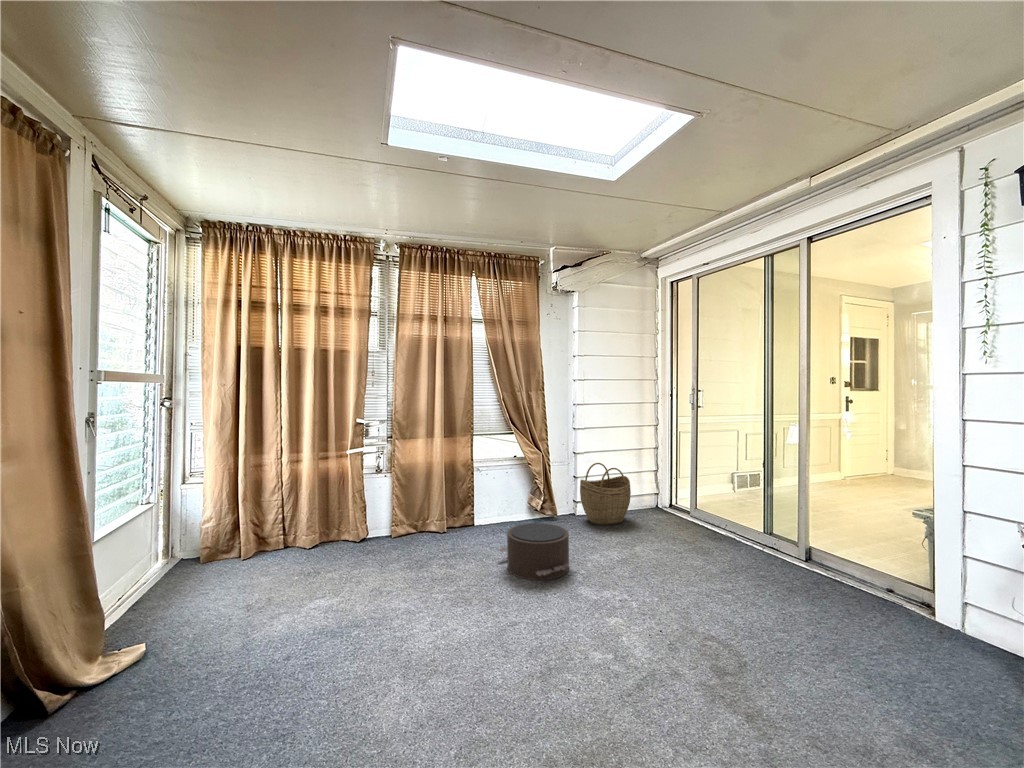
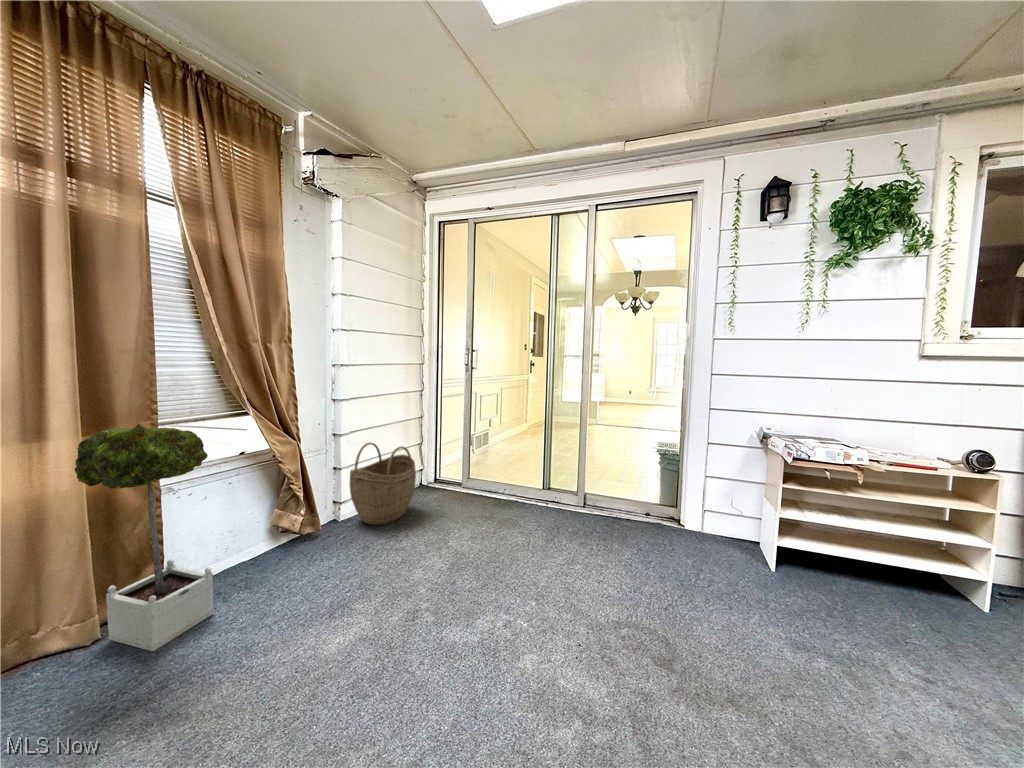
potted tree: none [440,433,486,542] -> present [74,423,214,651]
pouf: present [499,523,569,580] -> none [282,552,434,673]

